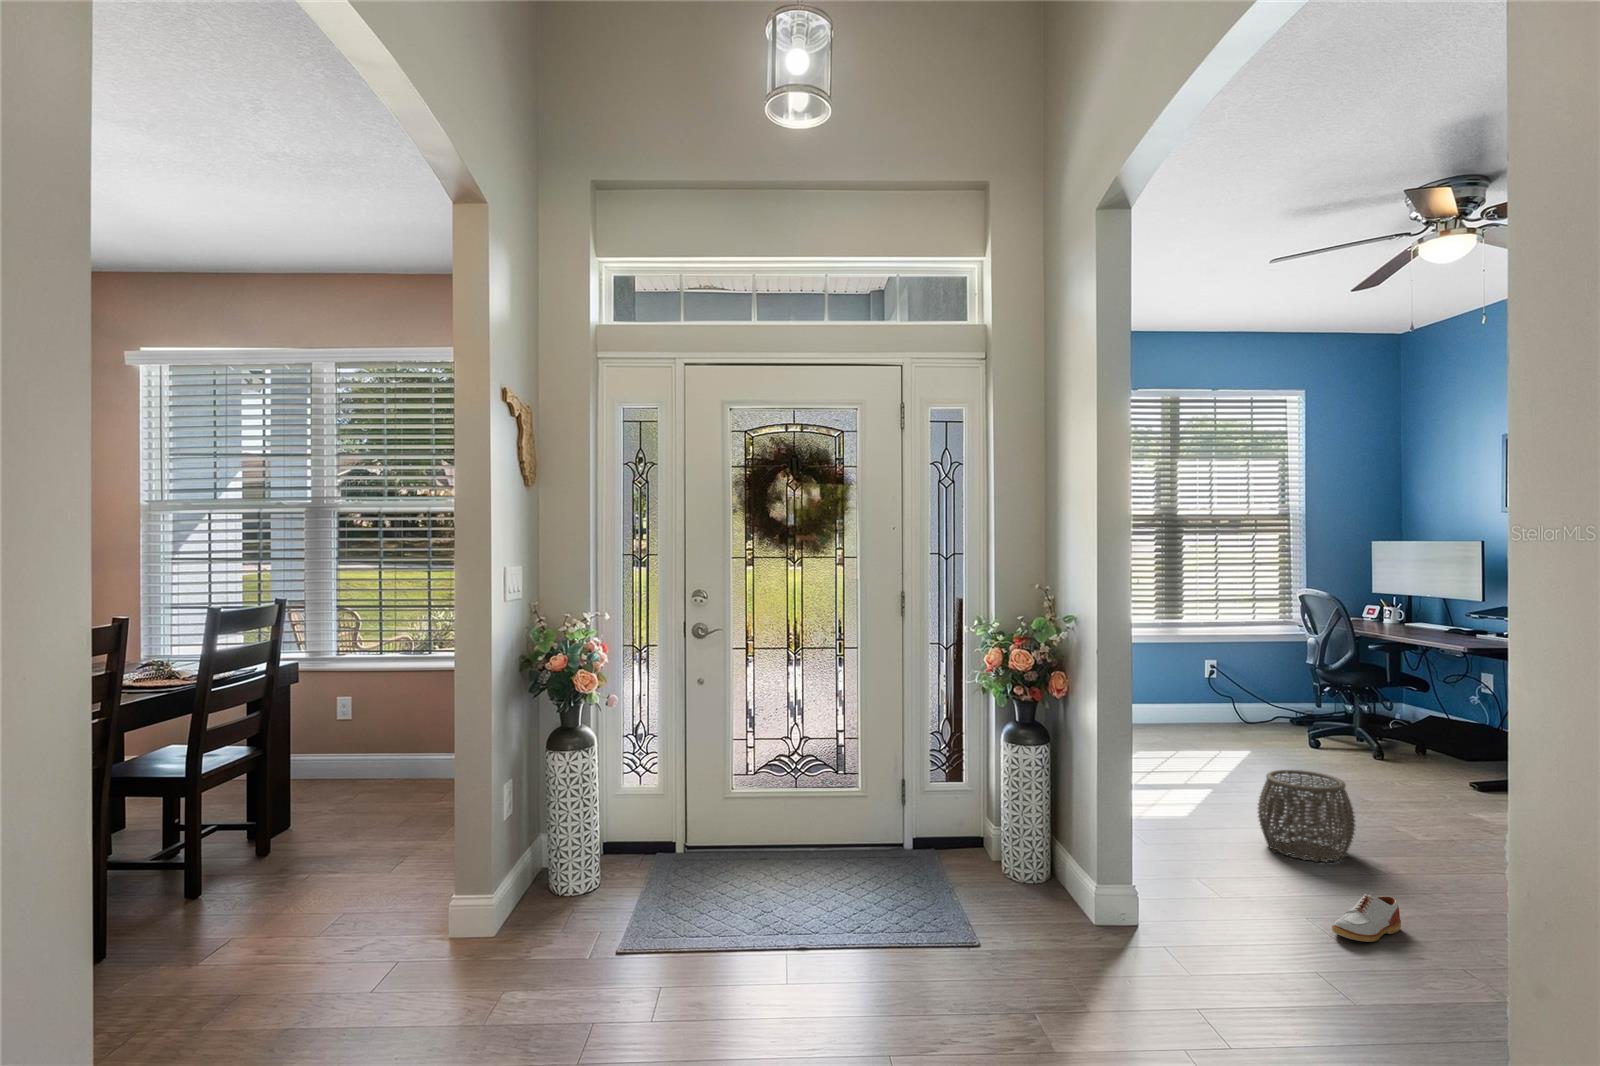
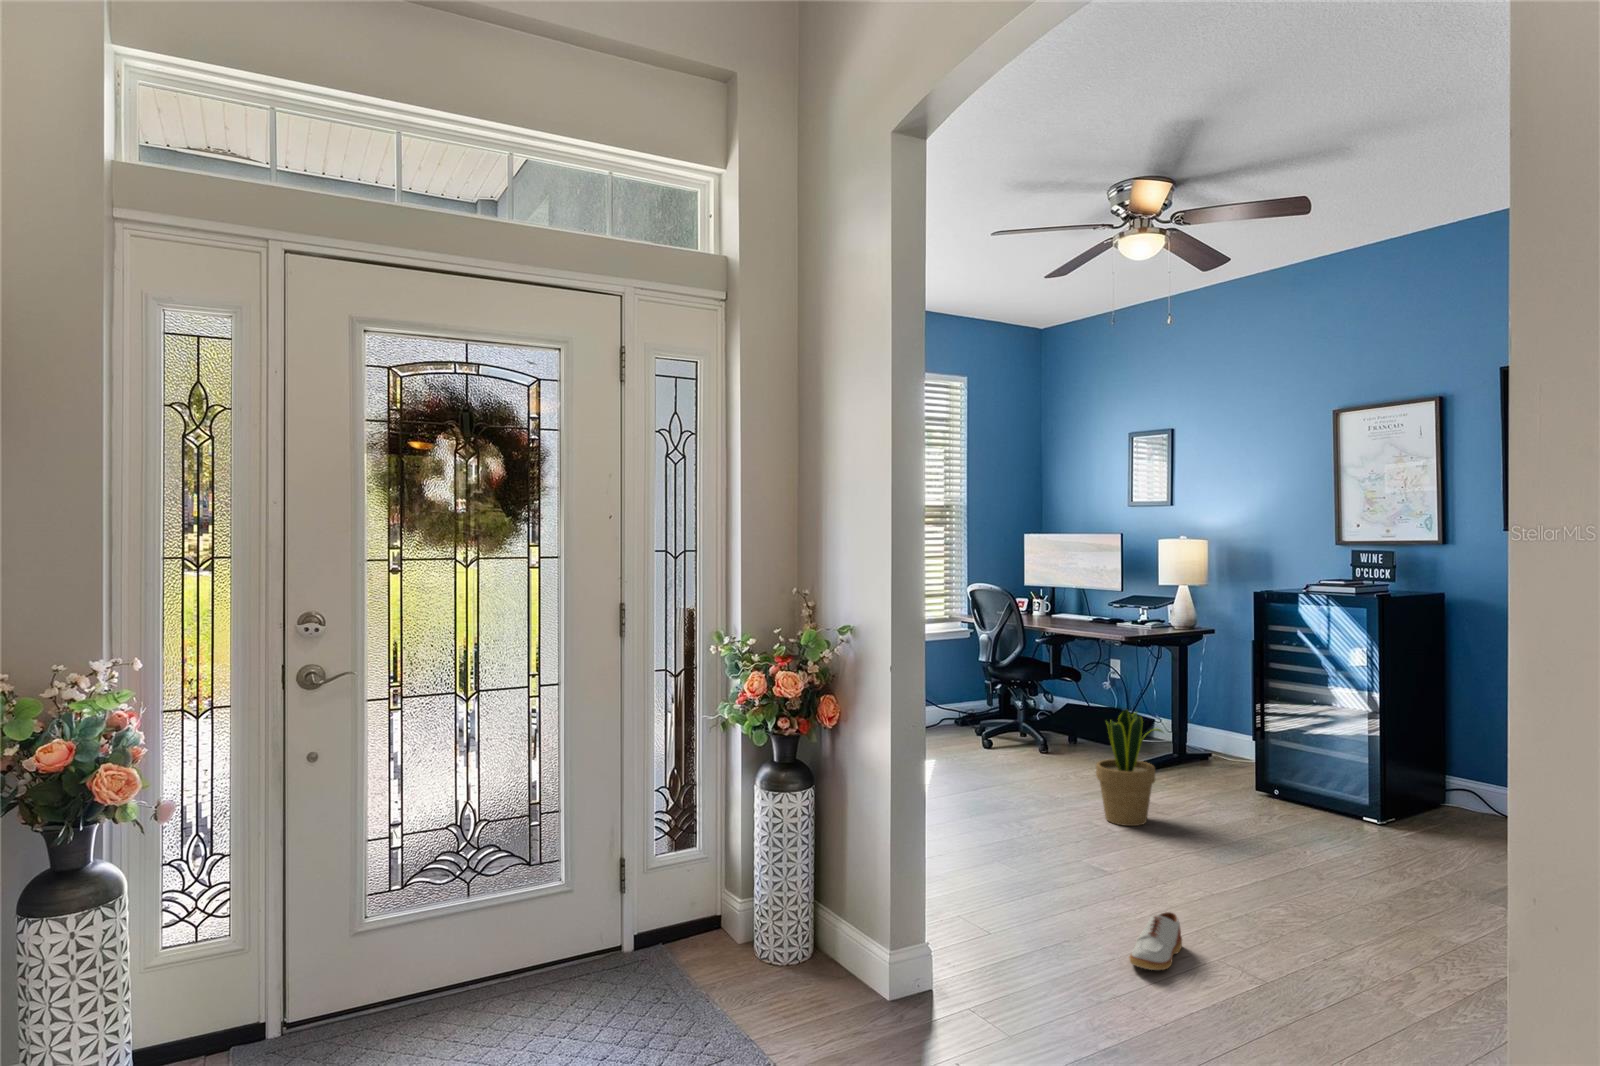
potted plant: none [1389,716,1467,833] -> present [1096,709,1163,826]
woven basket: present [1258,770,1355,862] -> none [1000,779,1096,879]

